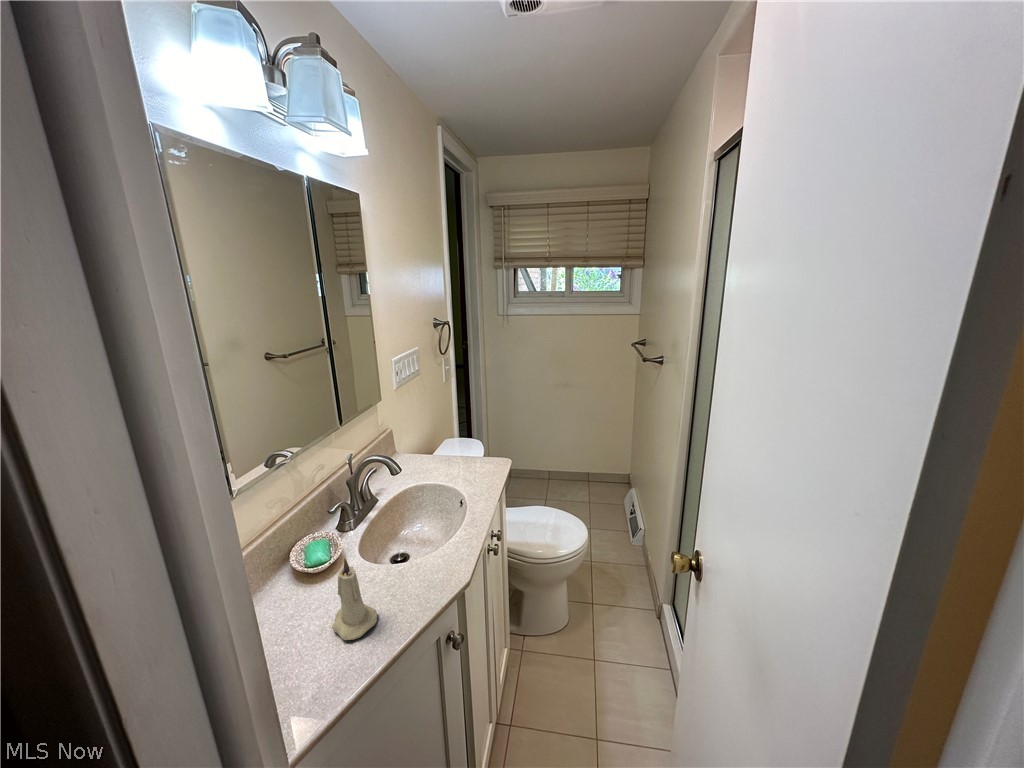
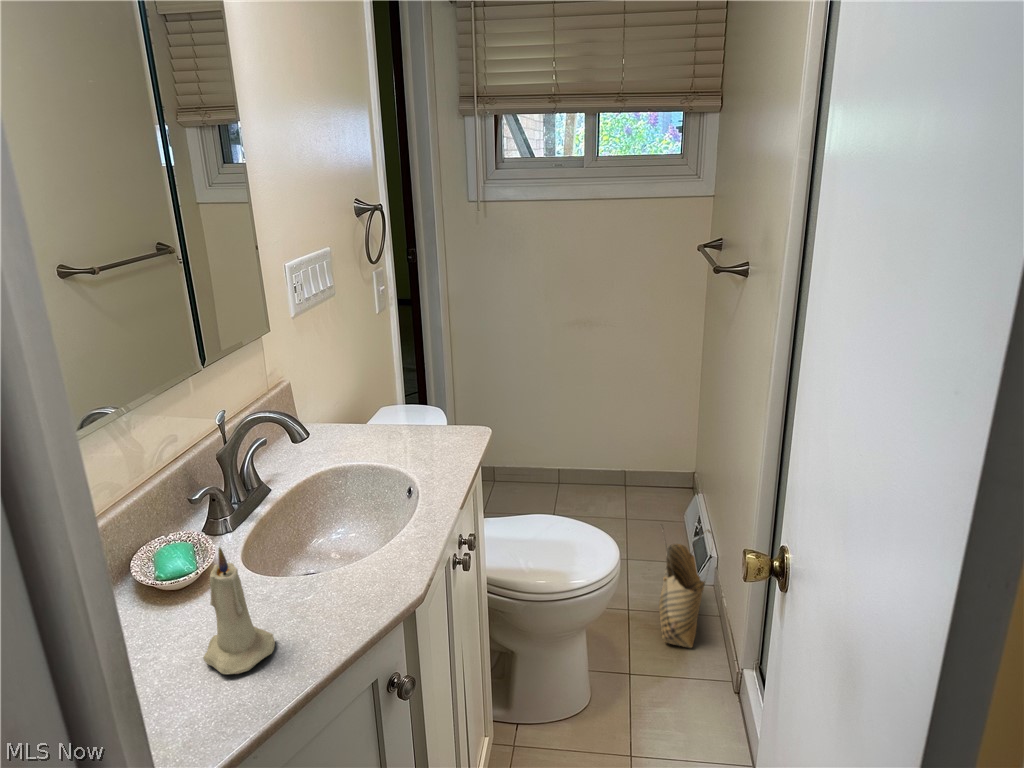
woven basket: none [611,512,643,590] -> present [659,525,711,648]

